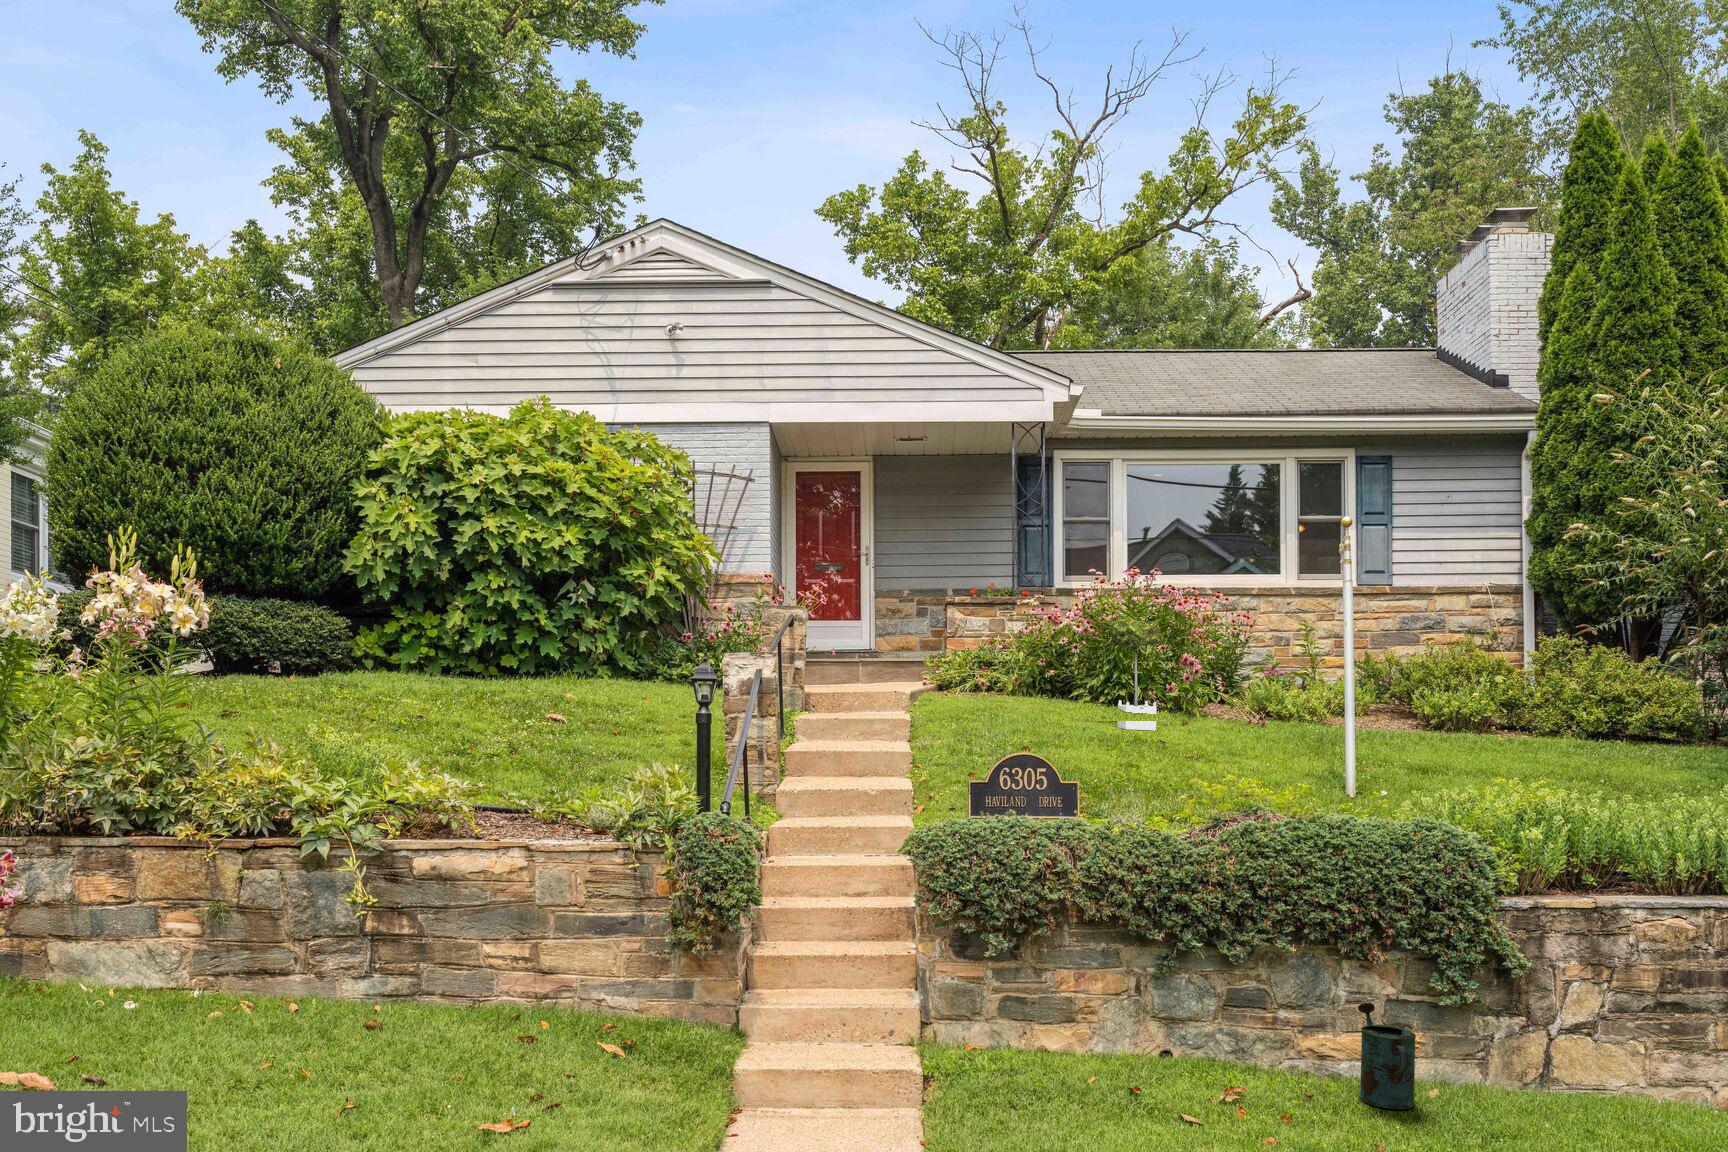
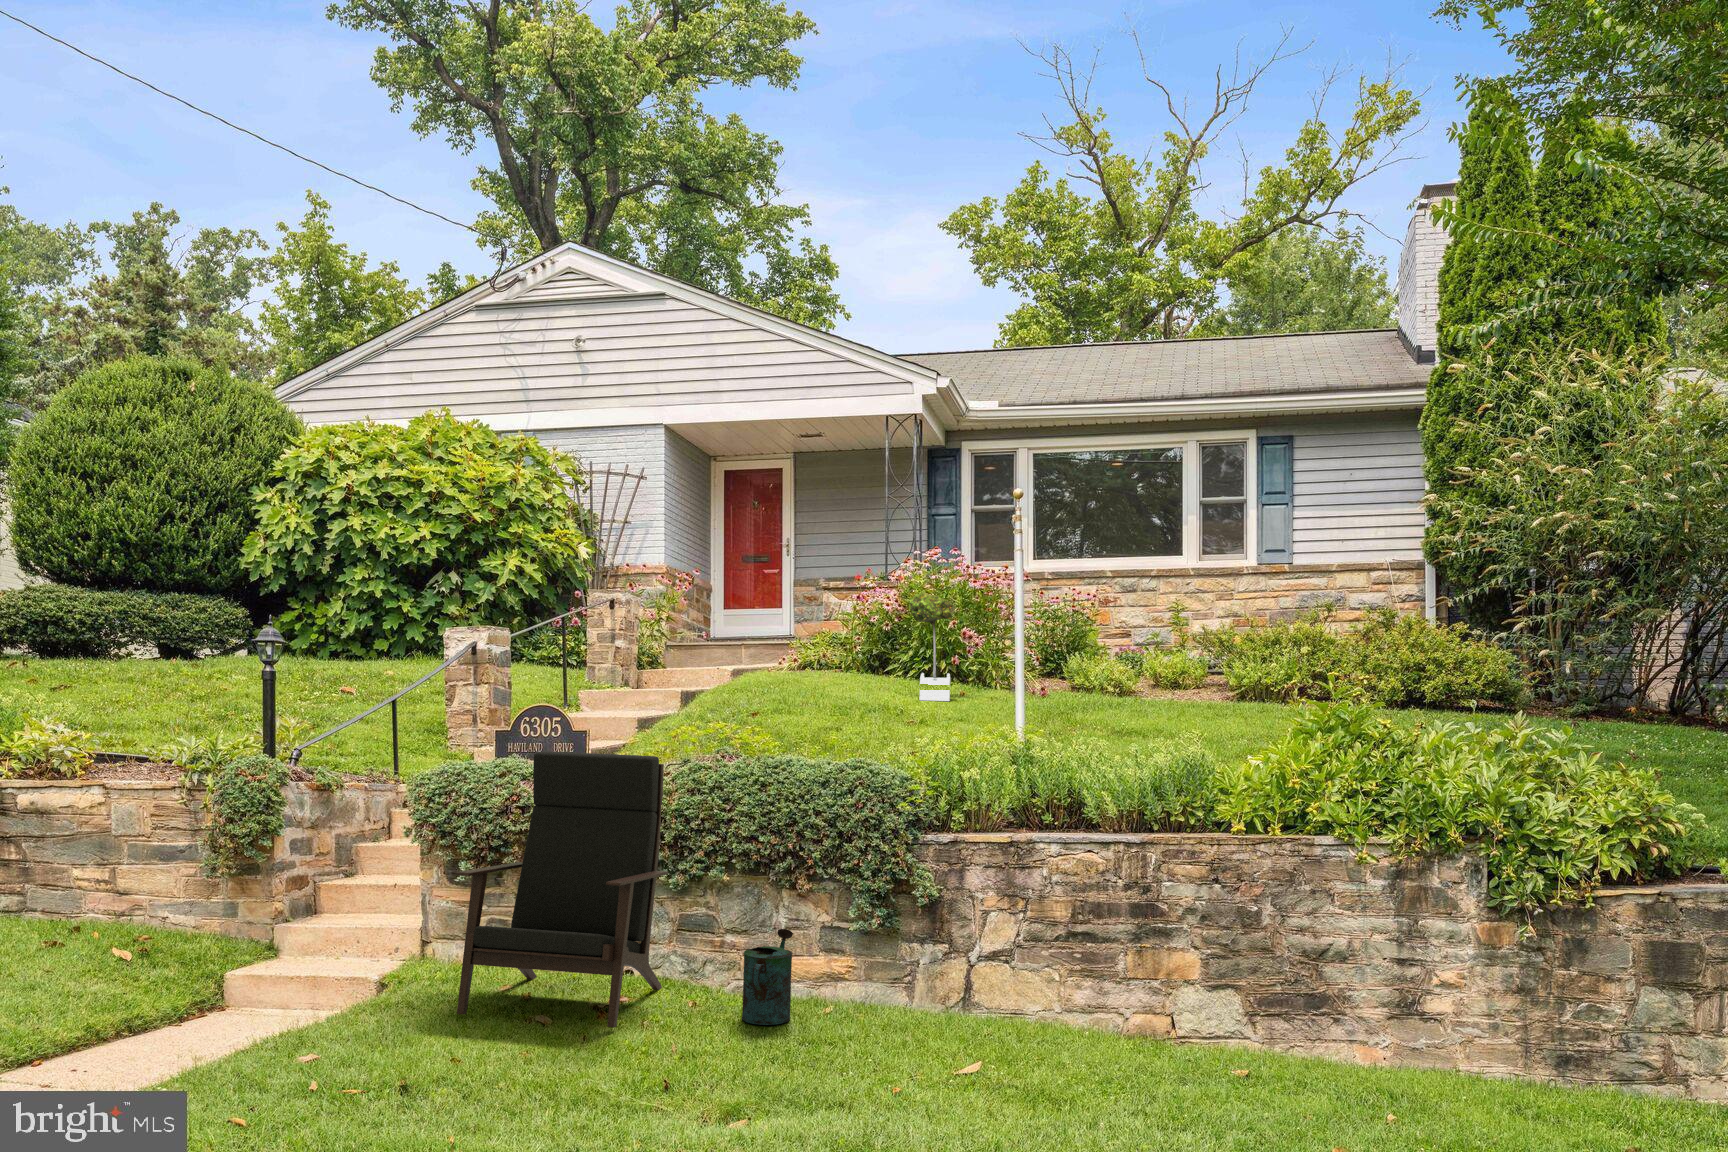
lounge chair: none [1073,816,1287,1121] -> present [455,751,668,1027]

